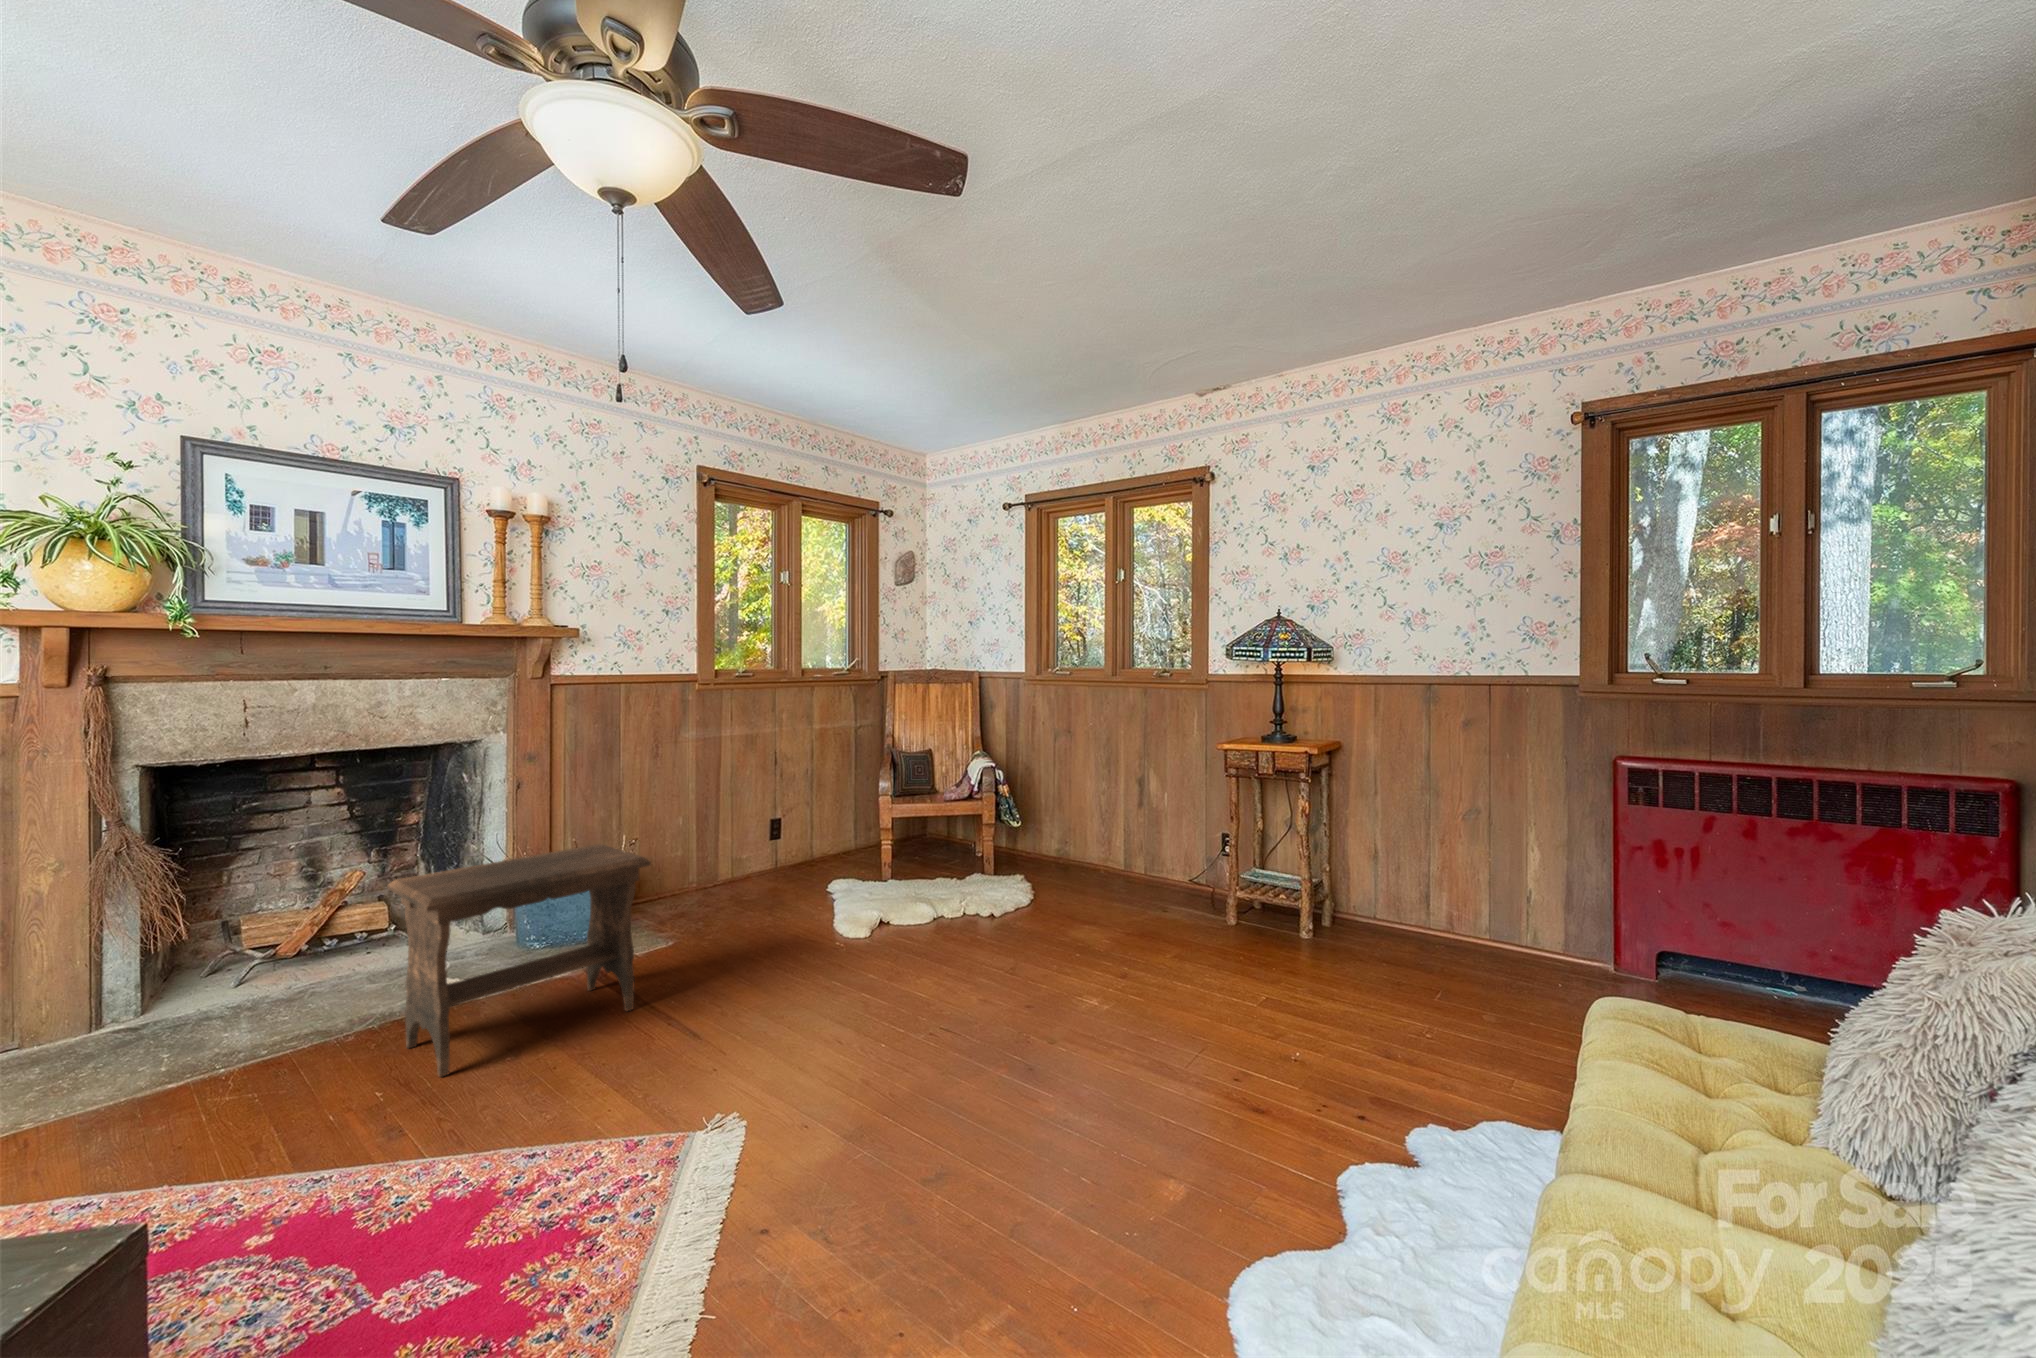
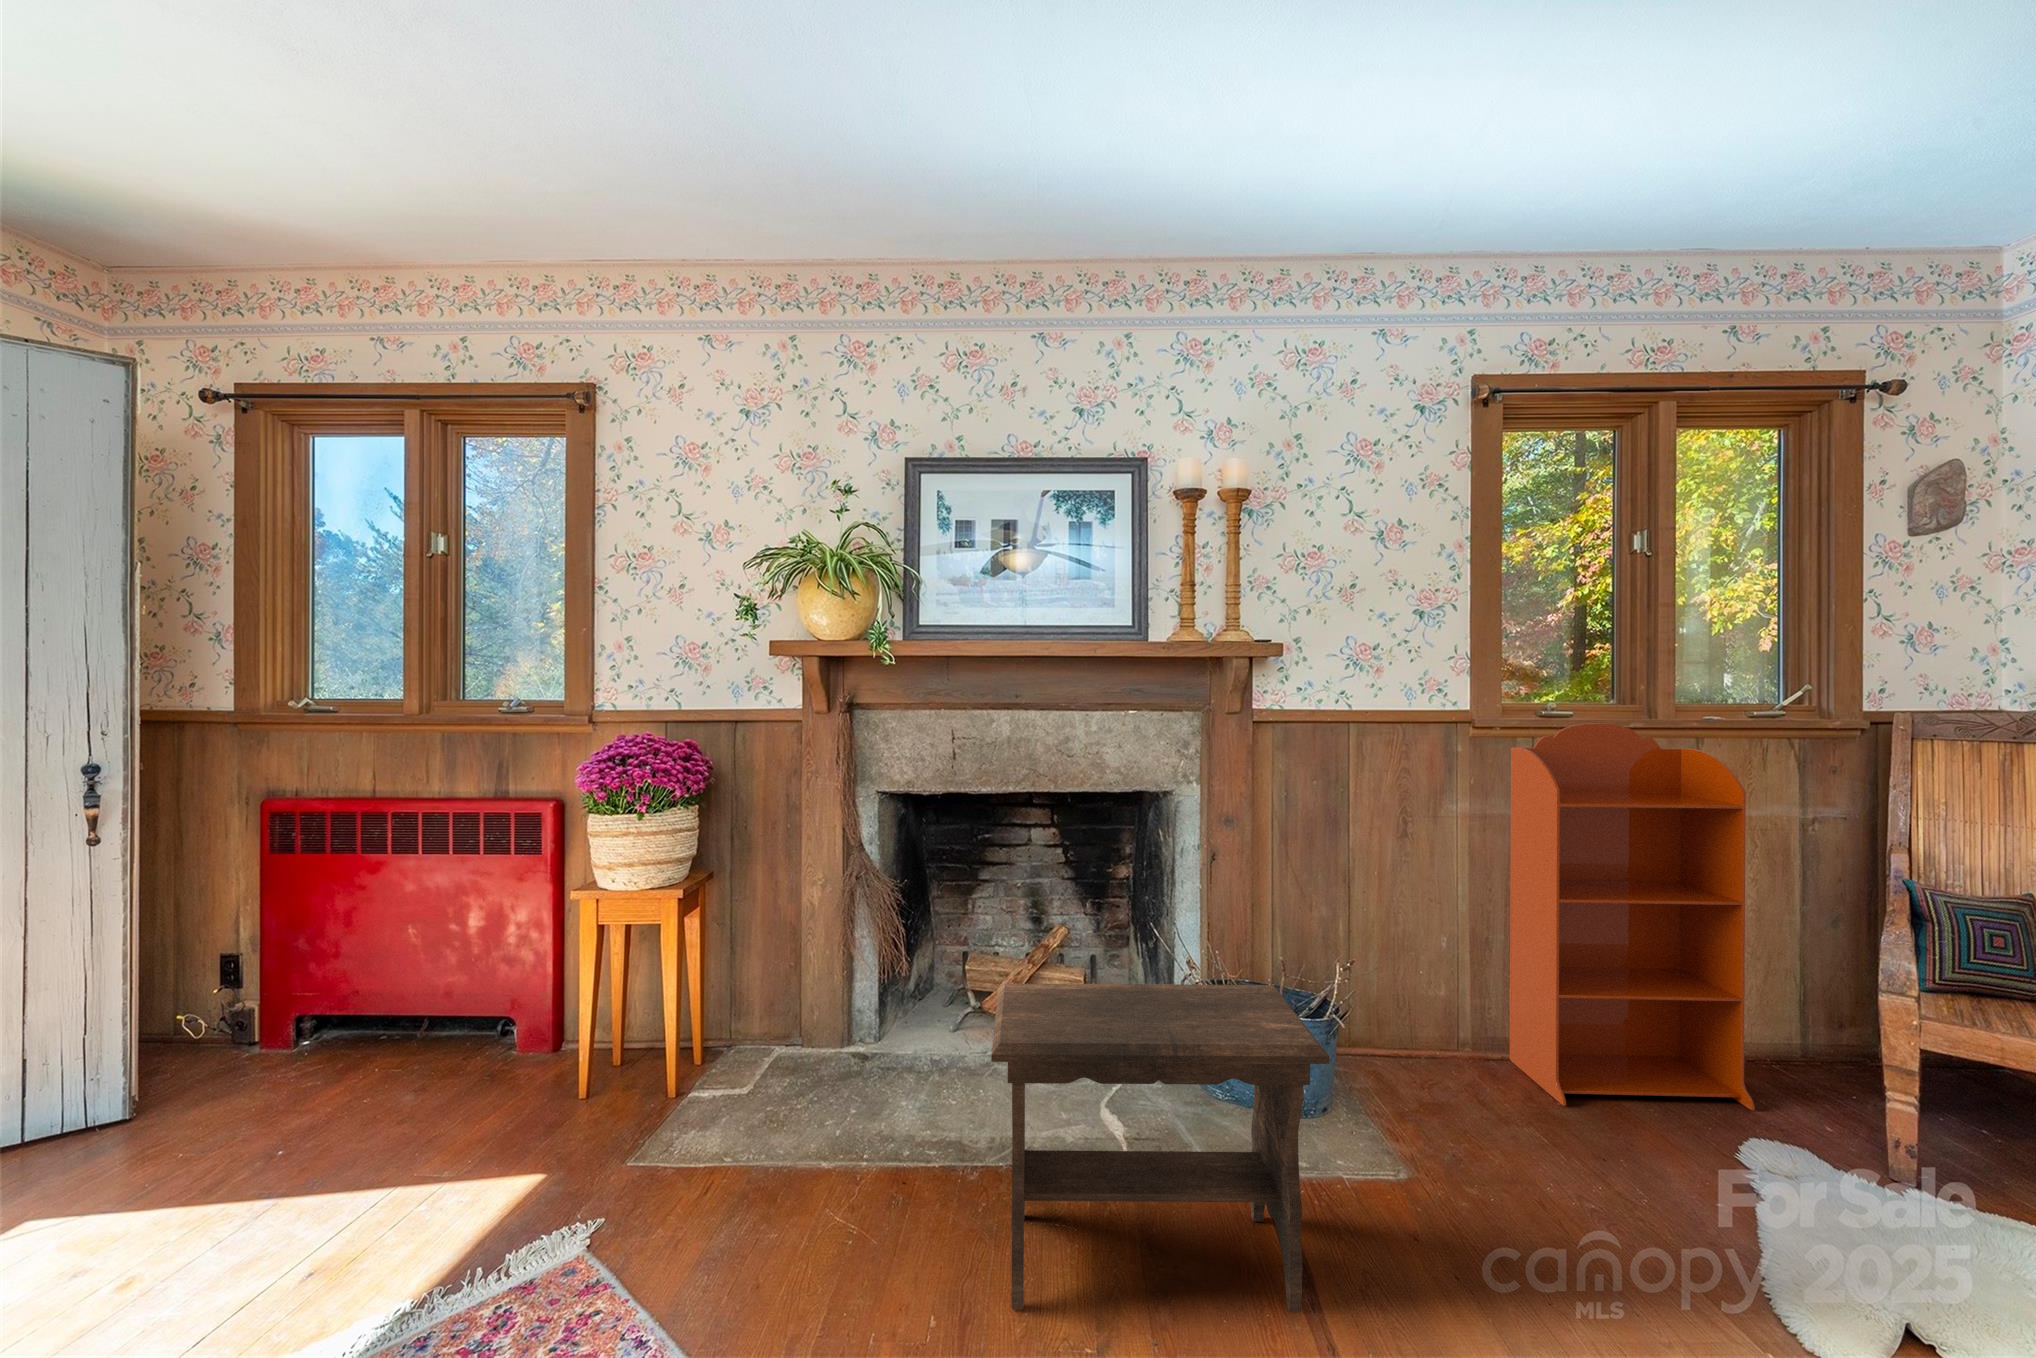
bookcase: none [718,682,834,897] -> present [1510,723,1755,1110]

